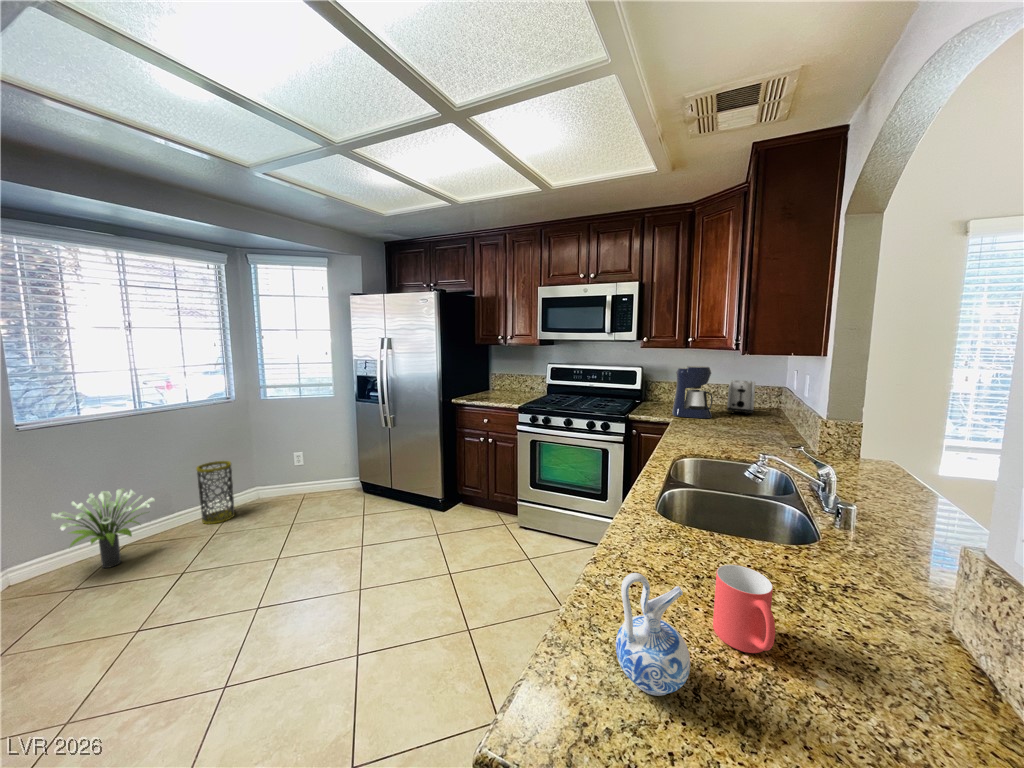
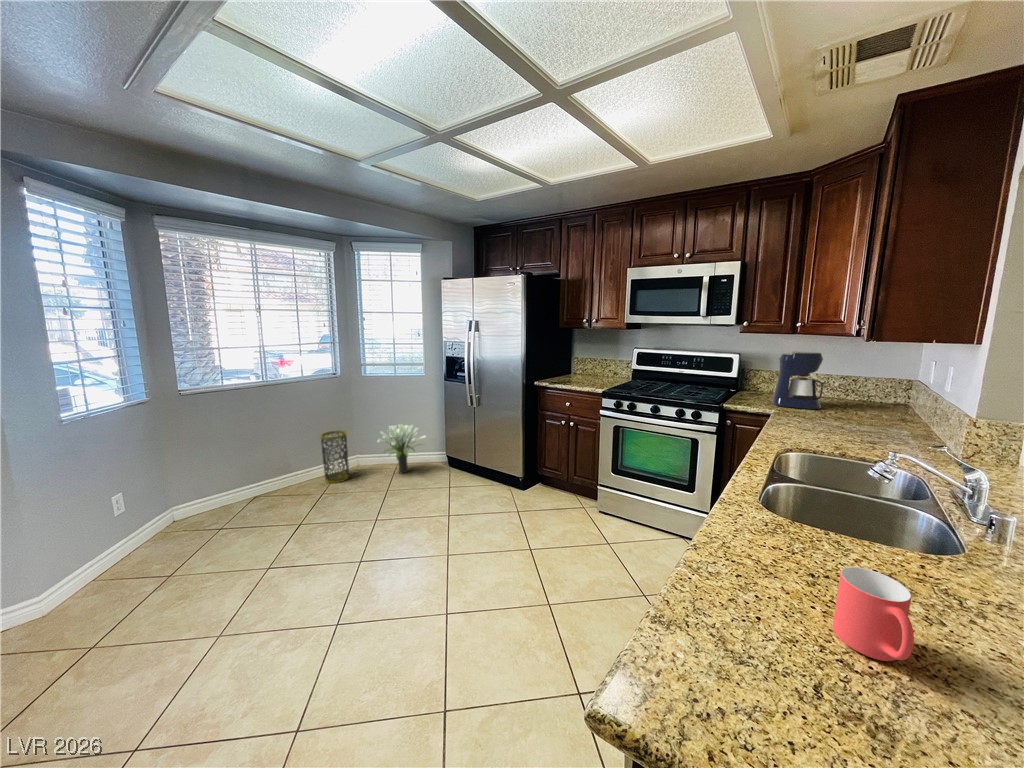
toaster: present [727,380,755,415] -> none [840,368,879,407]
potted plant: present [51,488,155,568] -> present [378,424,425,473]
ceramic pitcher: present [616,573,690,696] -> none [727,563,811,685]

